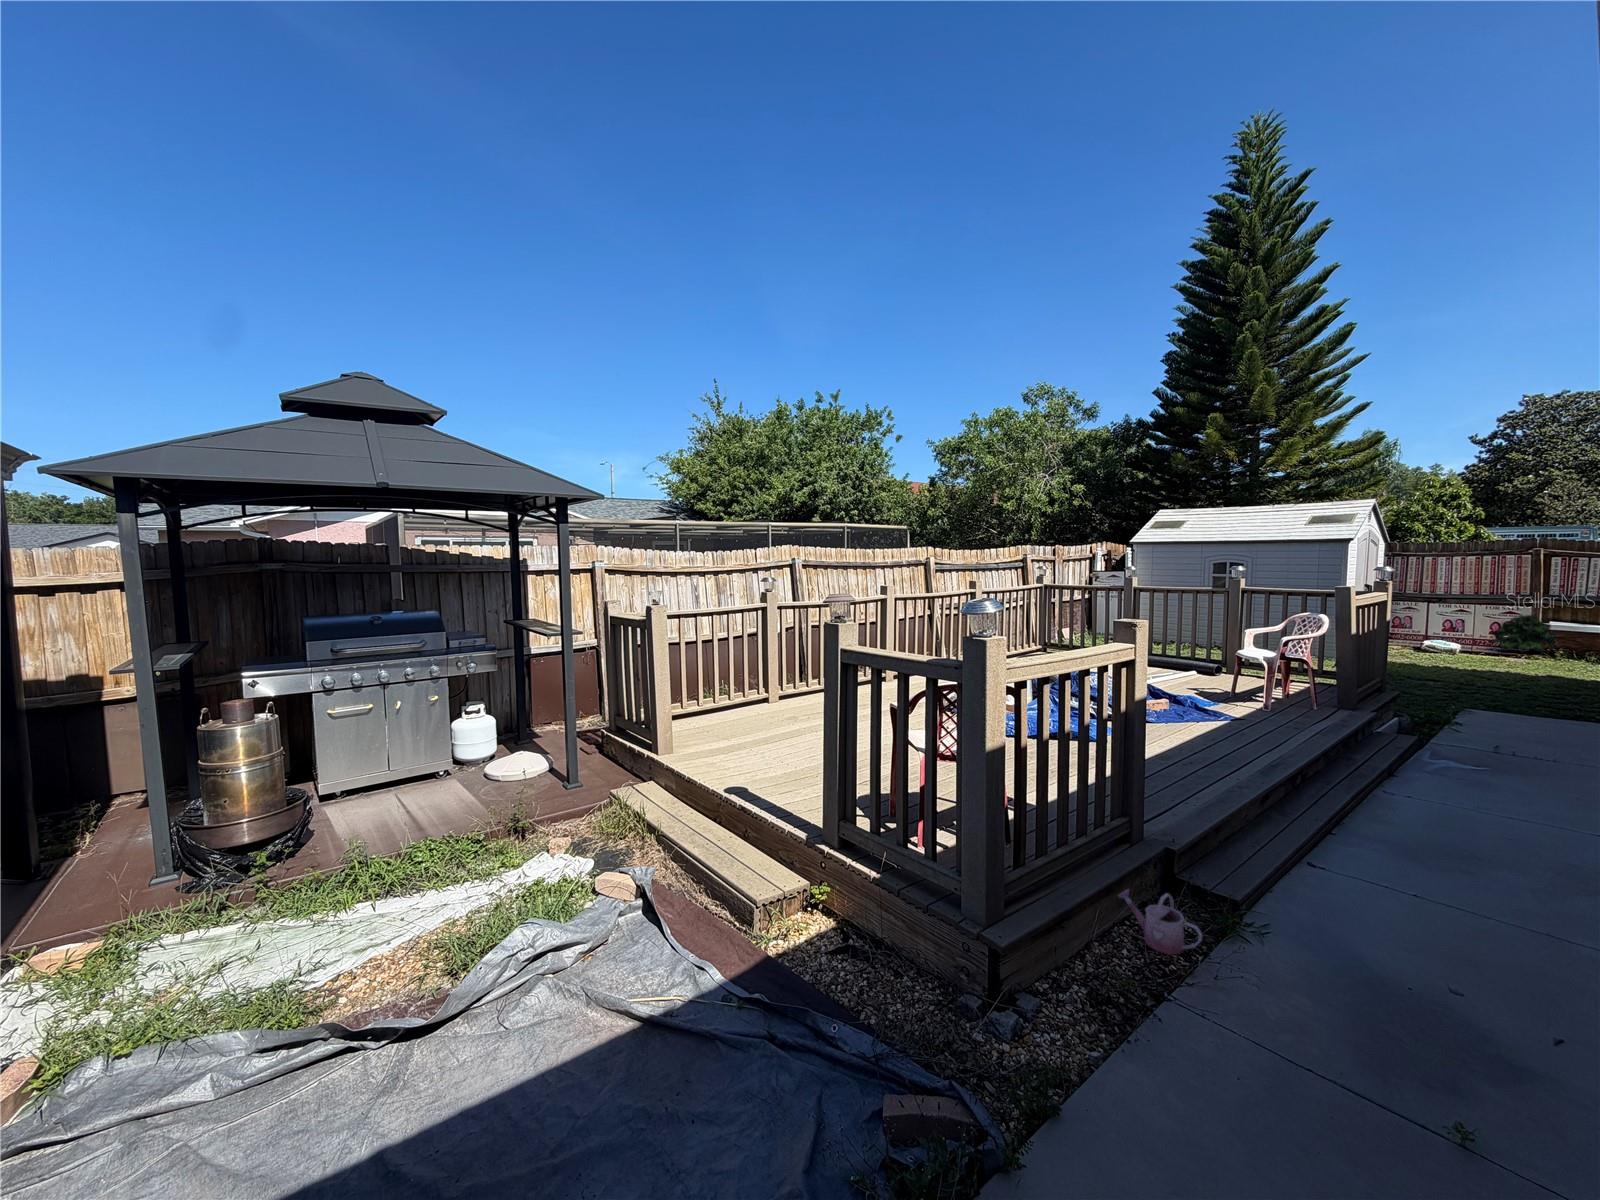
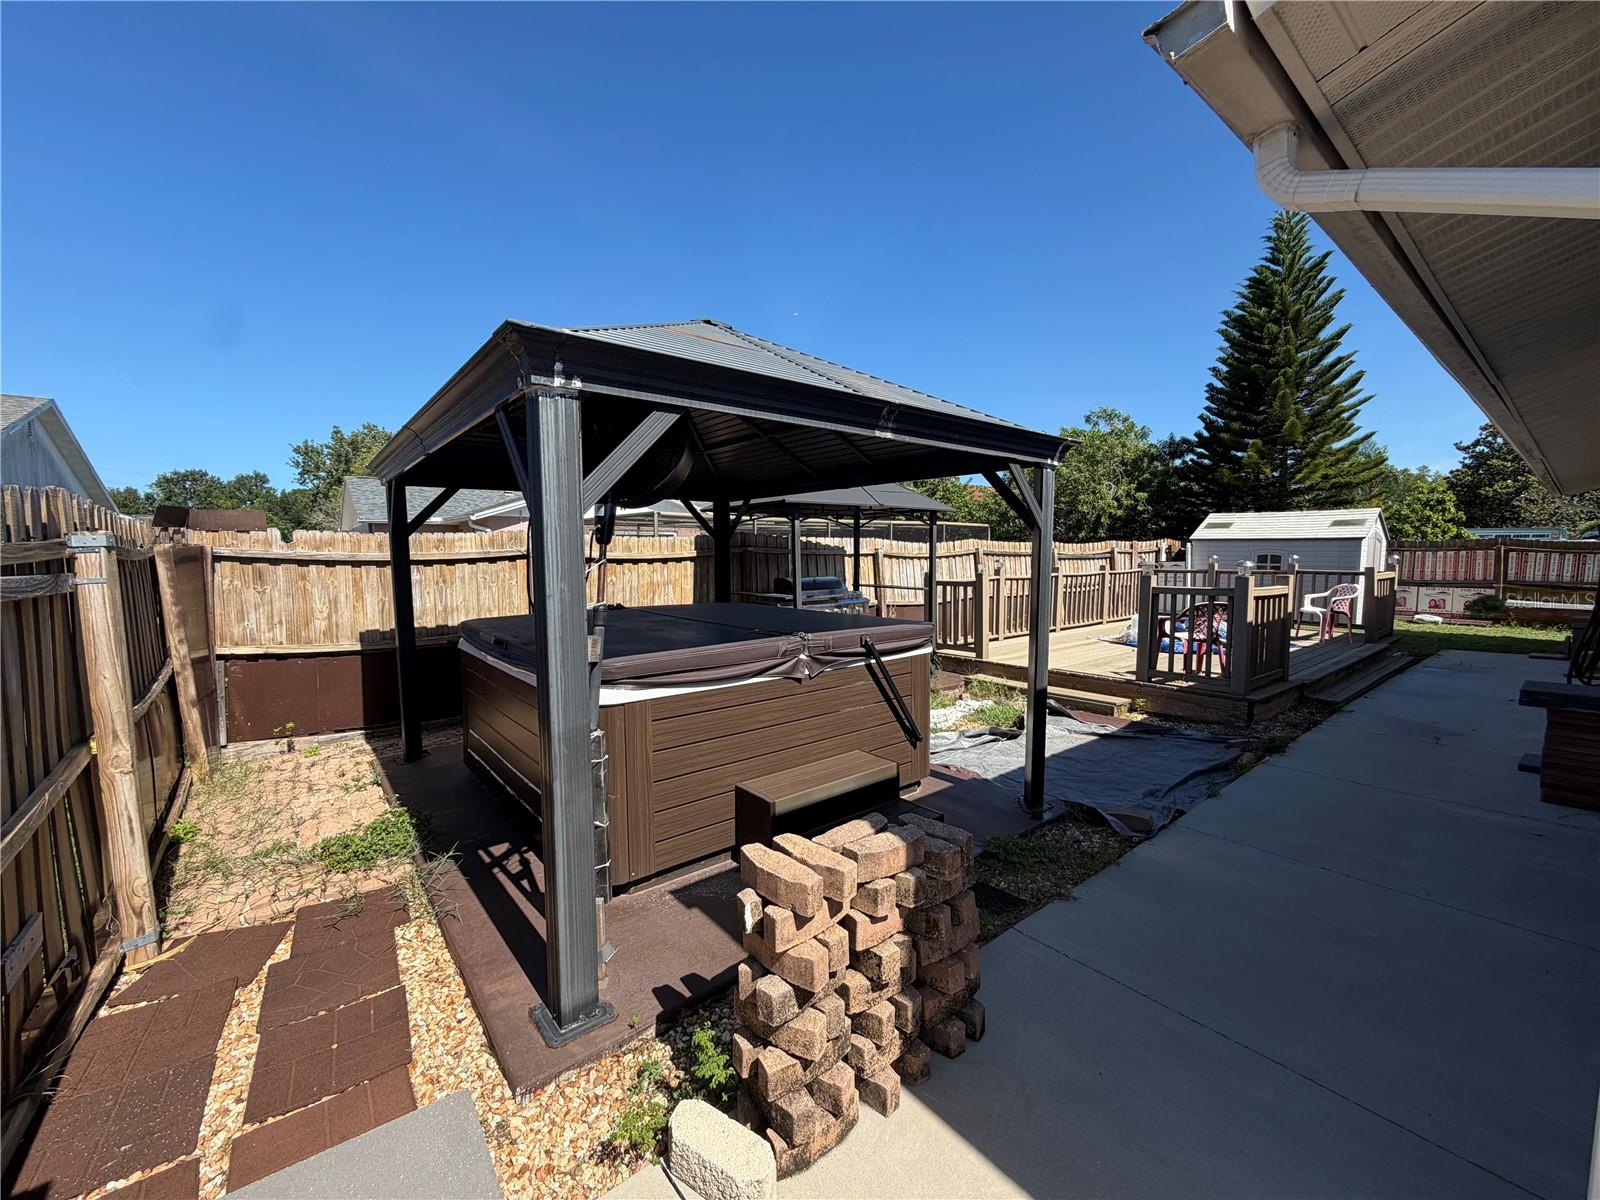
watering can: present [1118,889,1202,954] -> none [1293,693,1334,714]

